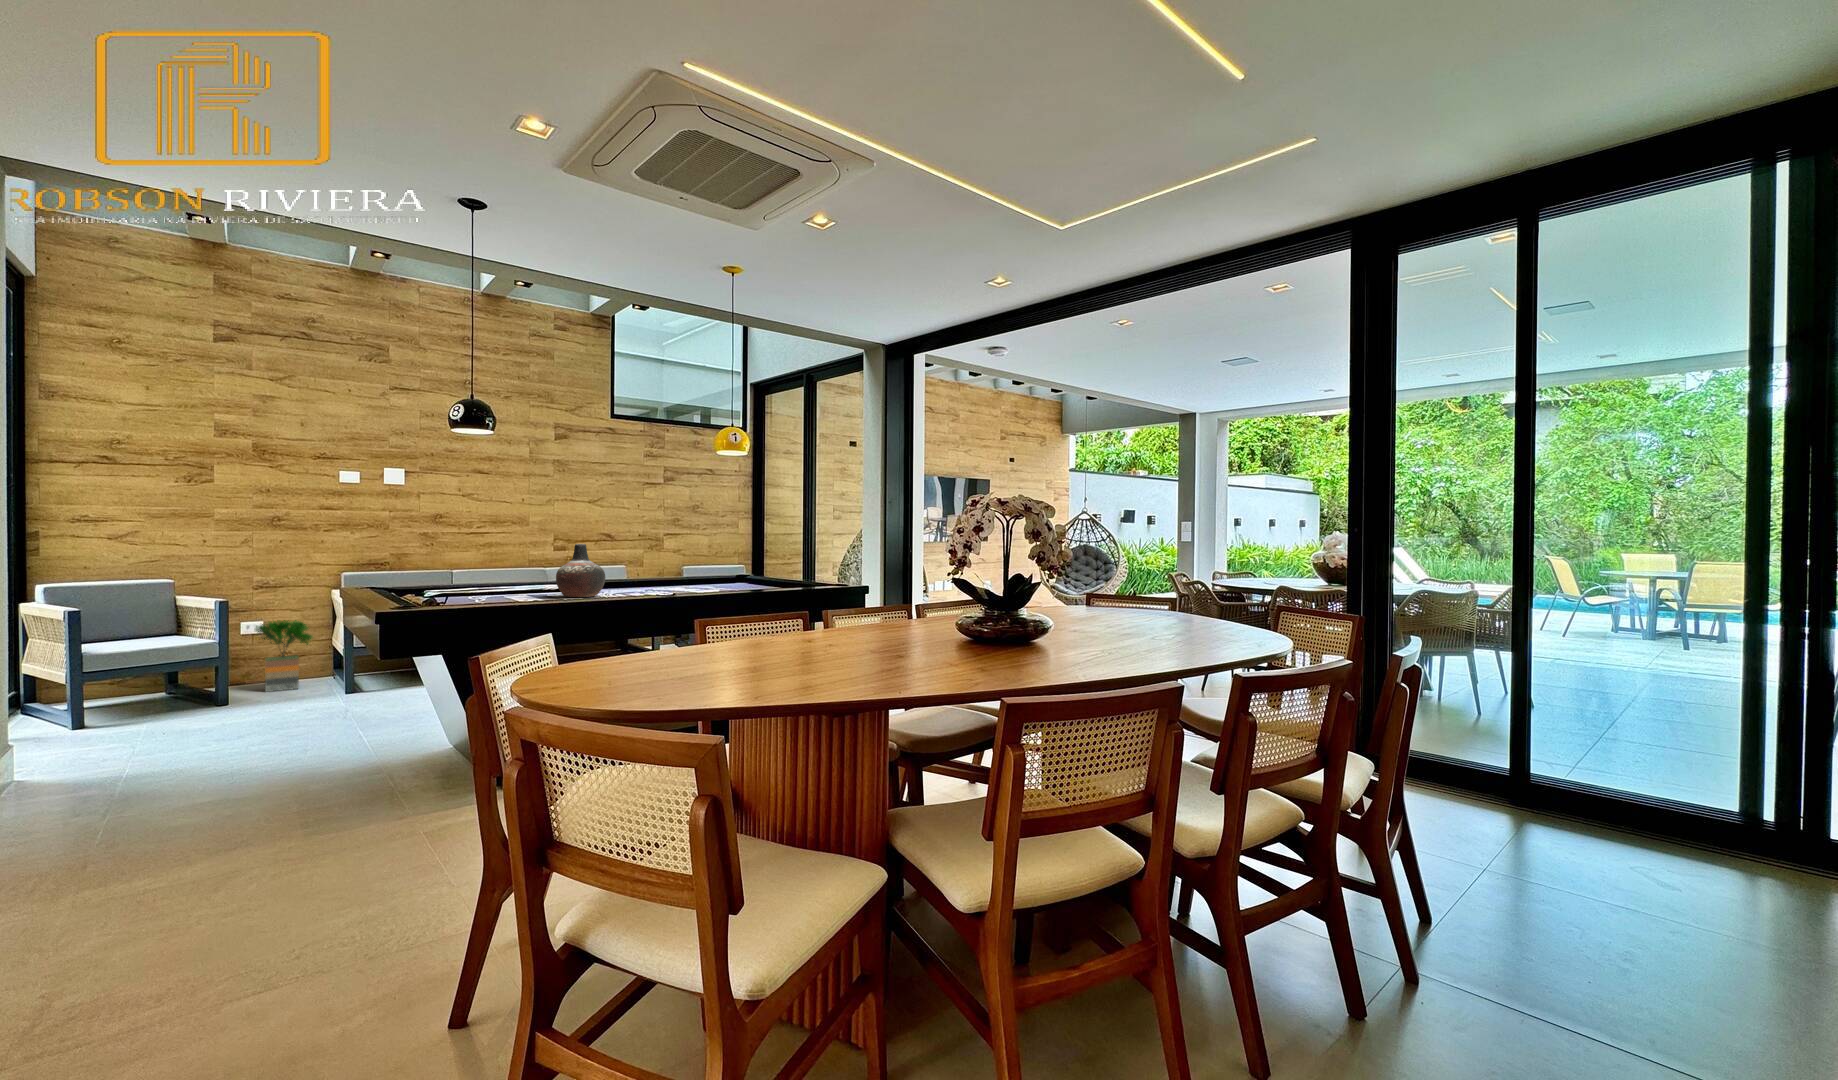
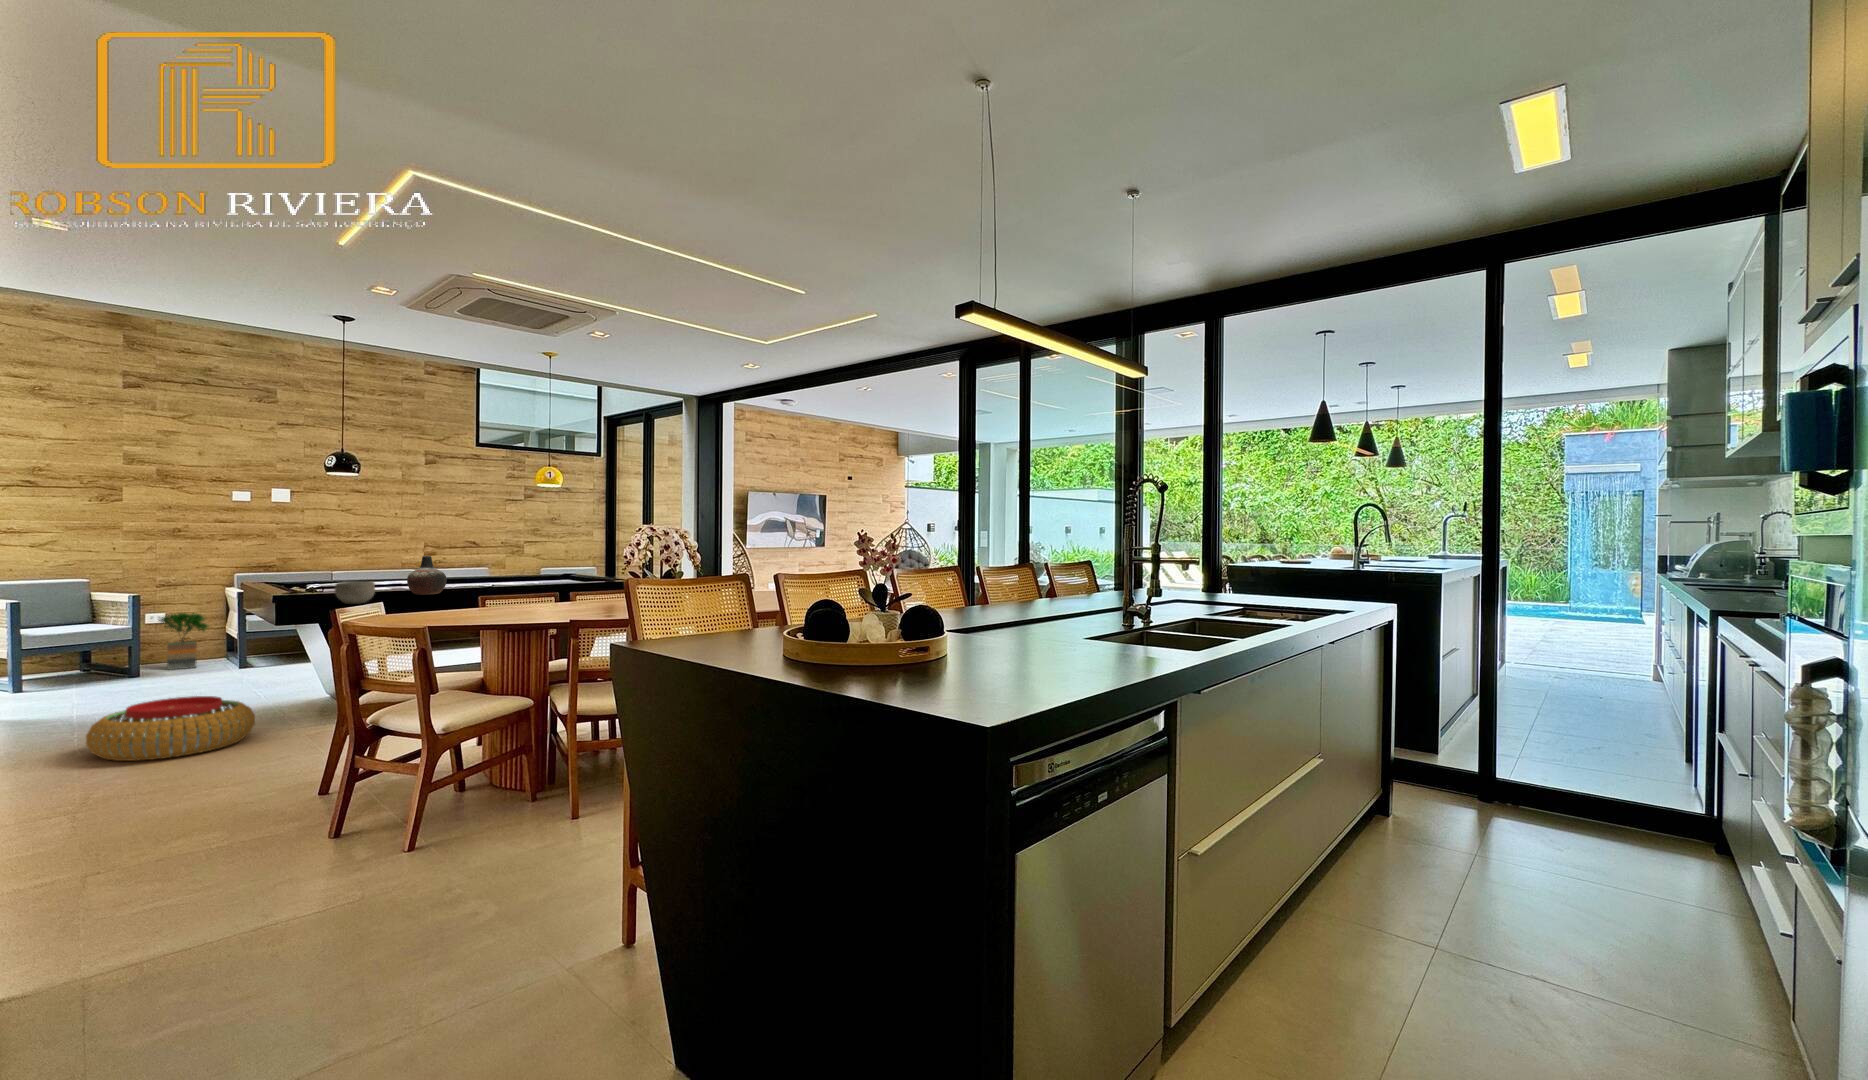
bowl: none [469,577,523,612] -> present [334,581,375,604]
pouf: none [112,751,361,865] -> present [86,696,255,761]

